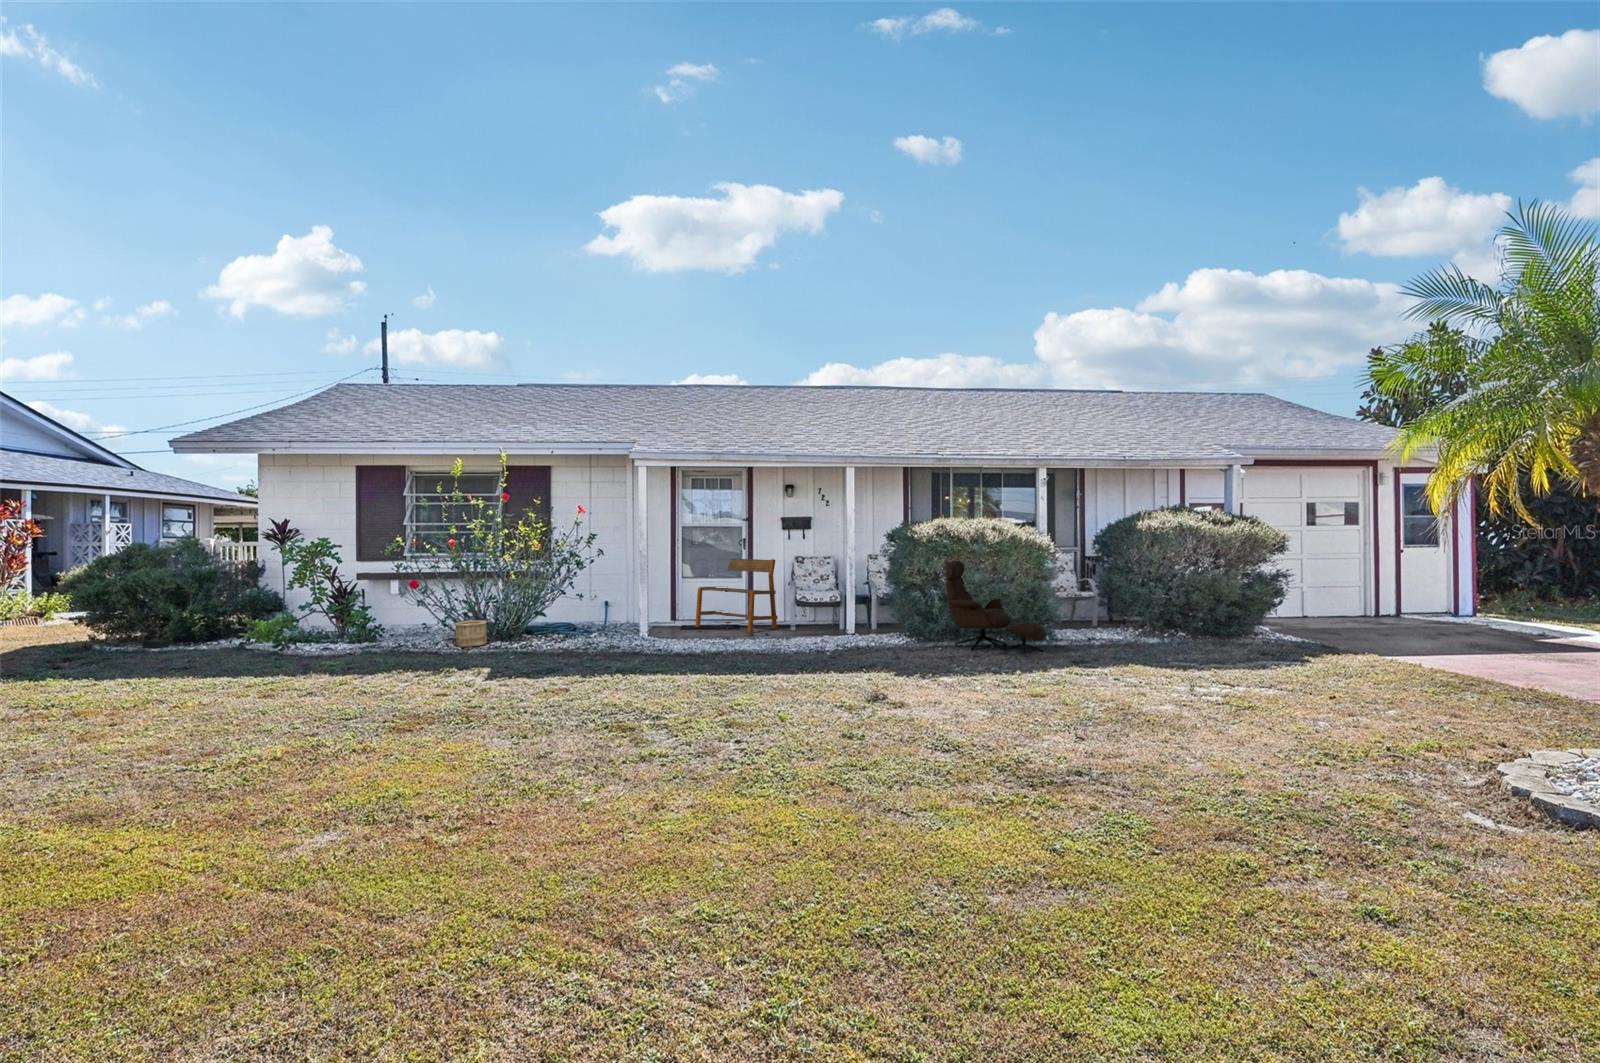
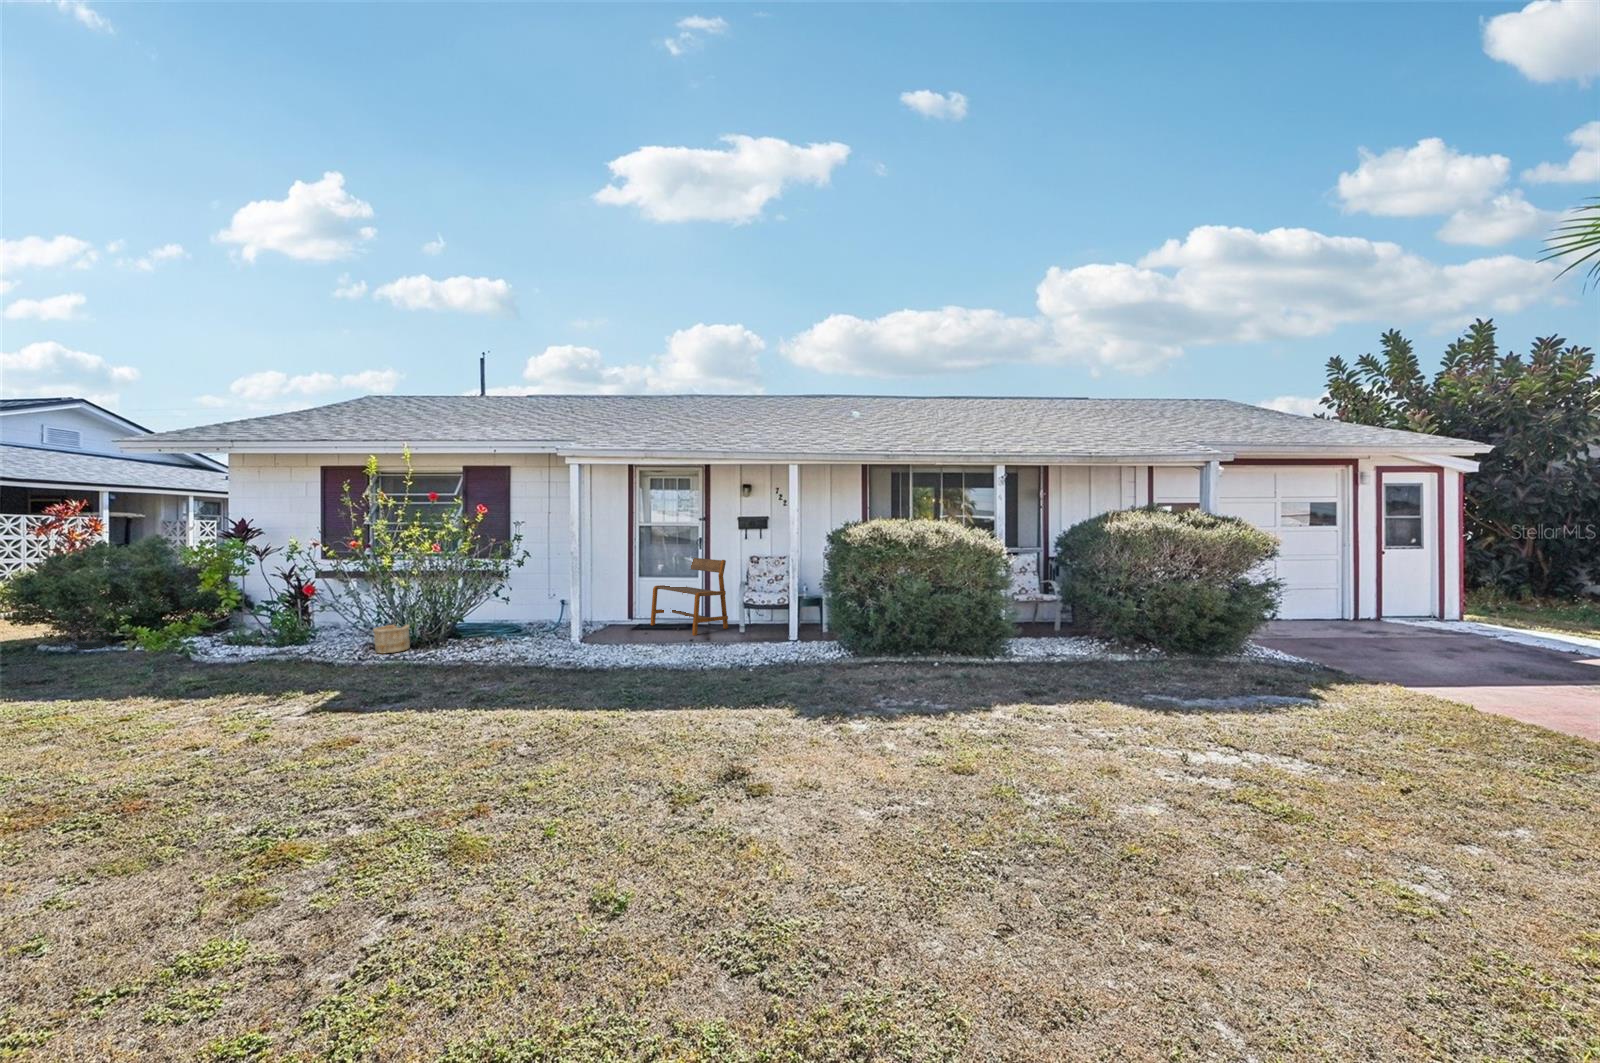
lounge chair: present [945,561,1047,653] -> none [885,568,998,679]

